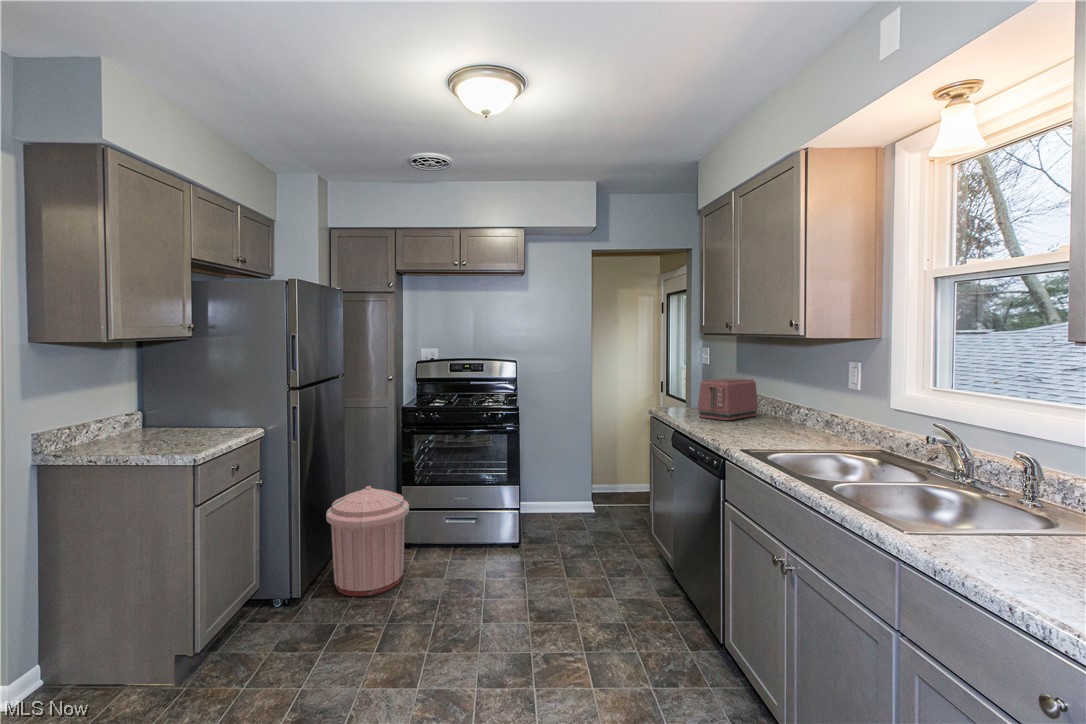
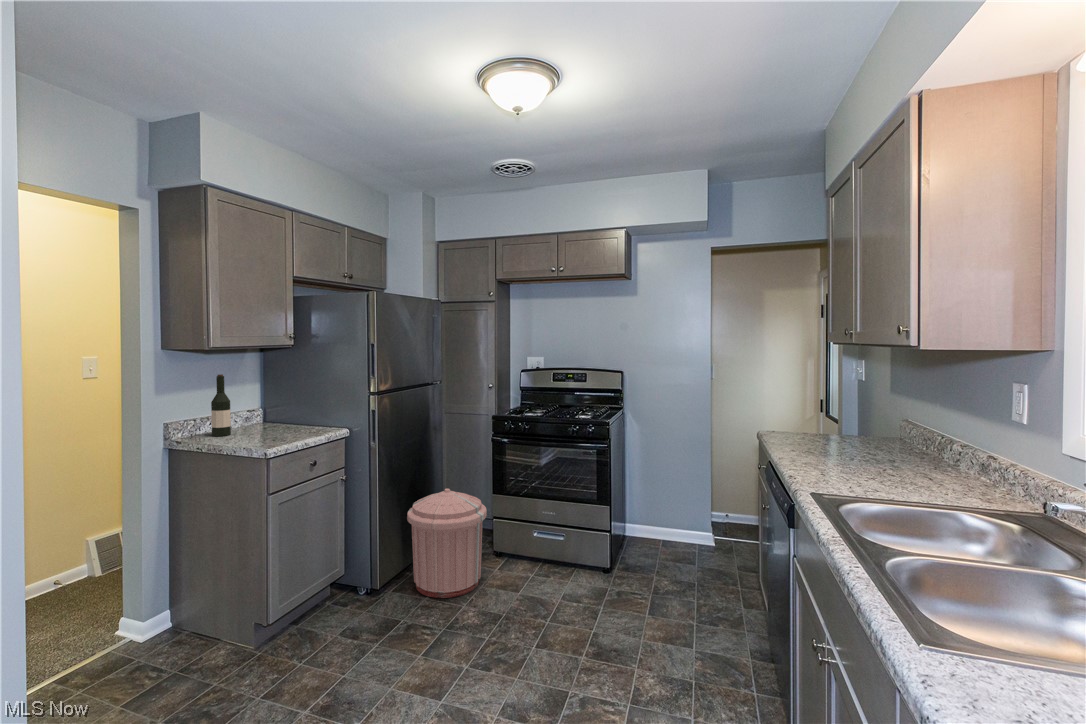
wine bottle: none [95,376,121,448] -> present [211,374,231,436]
toaster: present [698,378,758,420] -> none [810,394,901,450]

